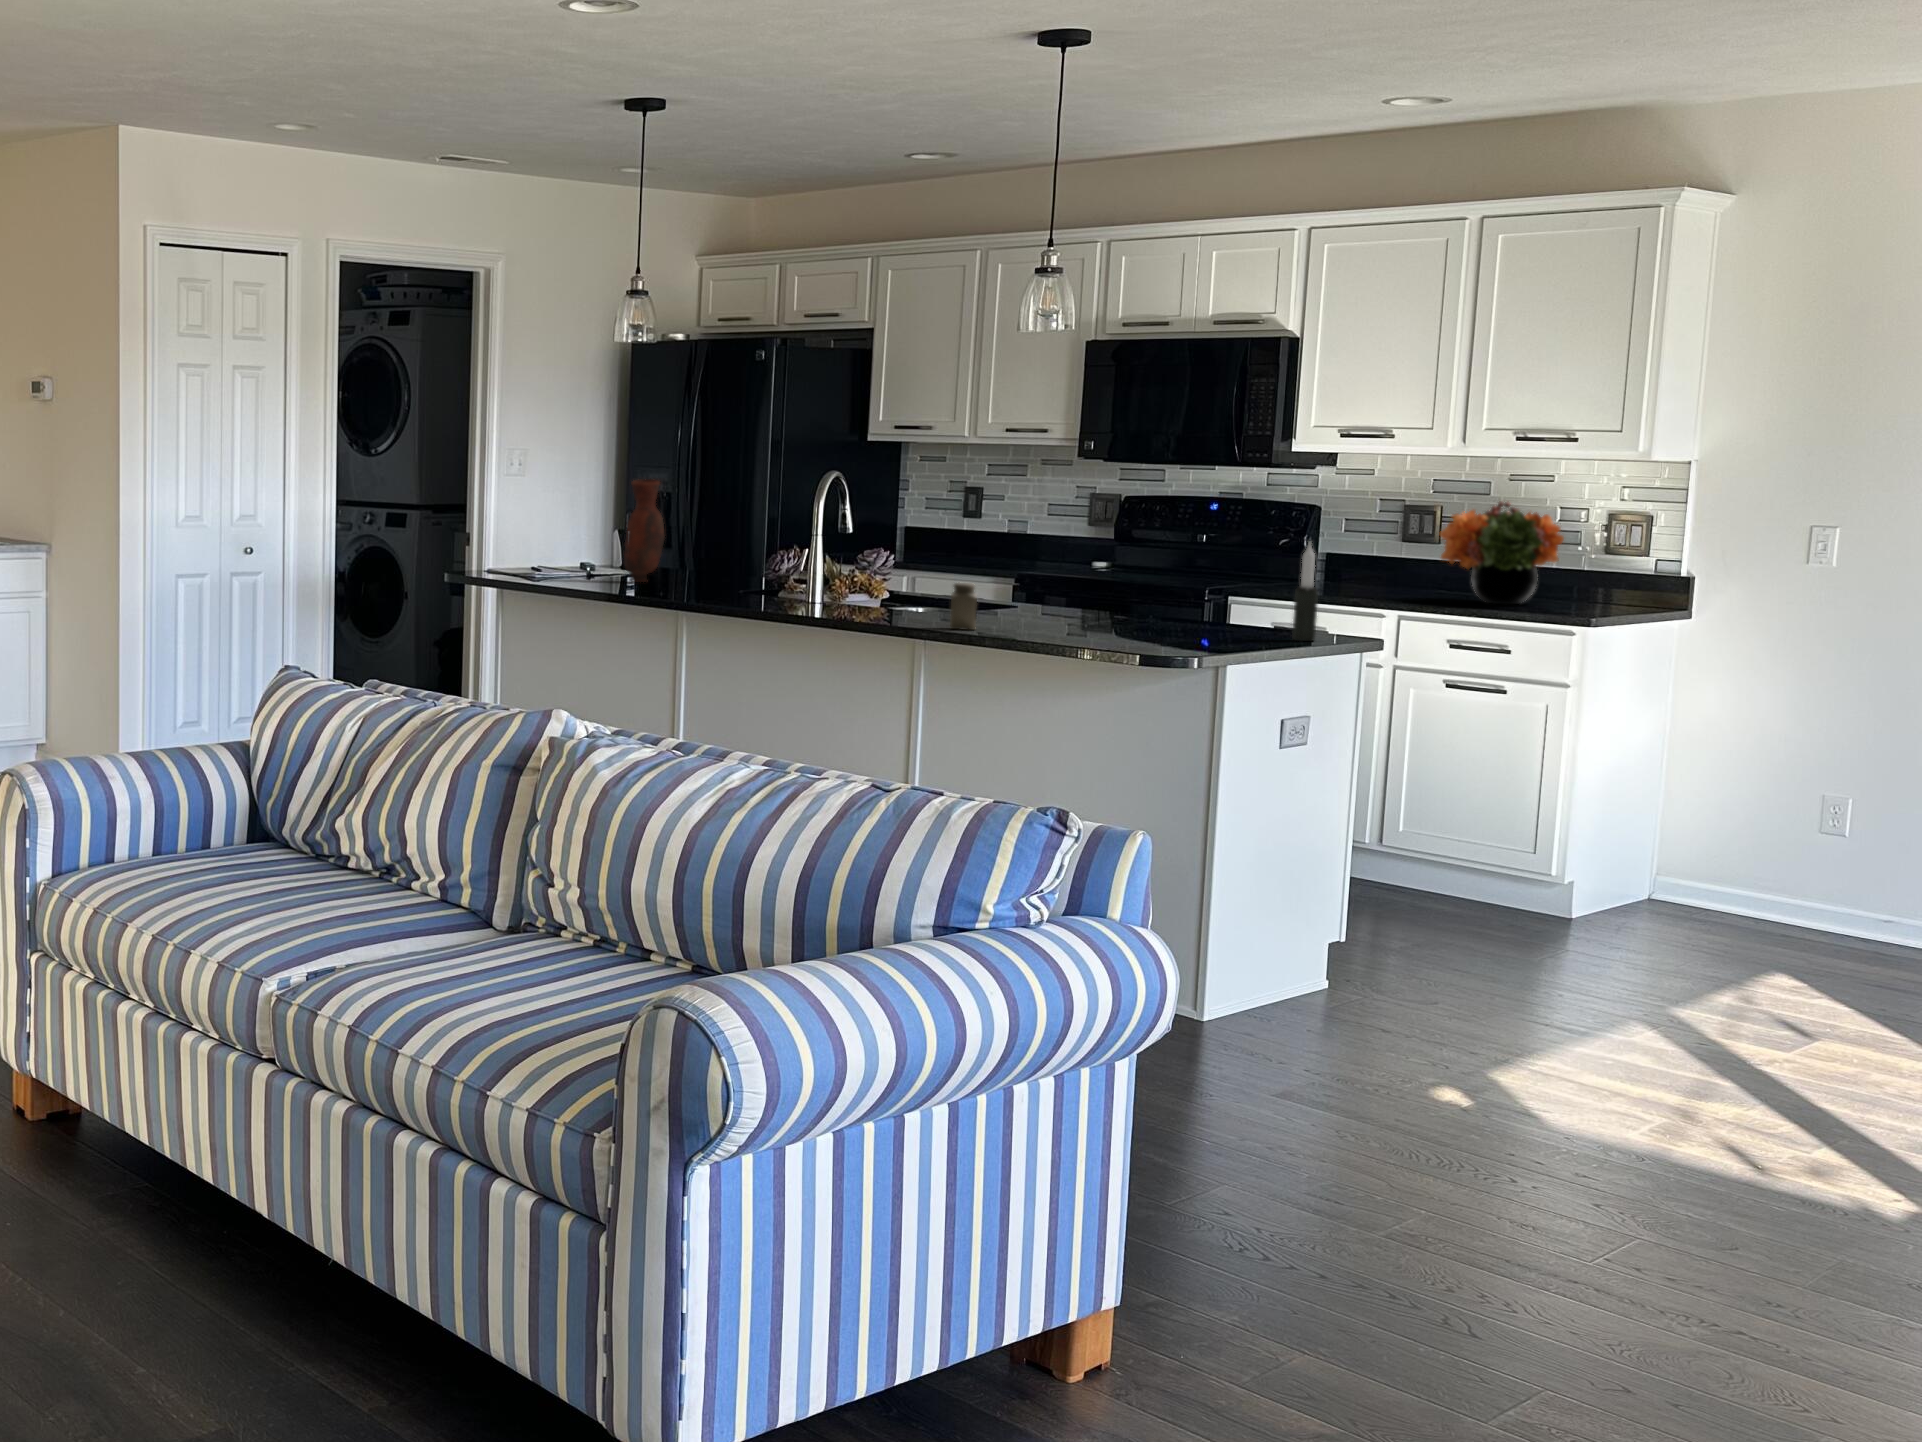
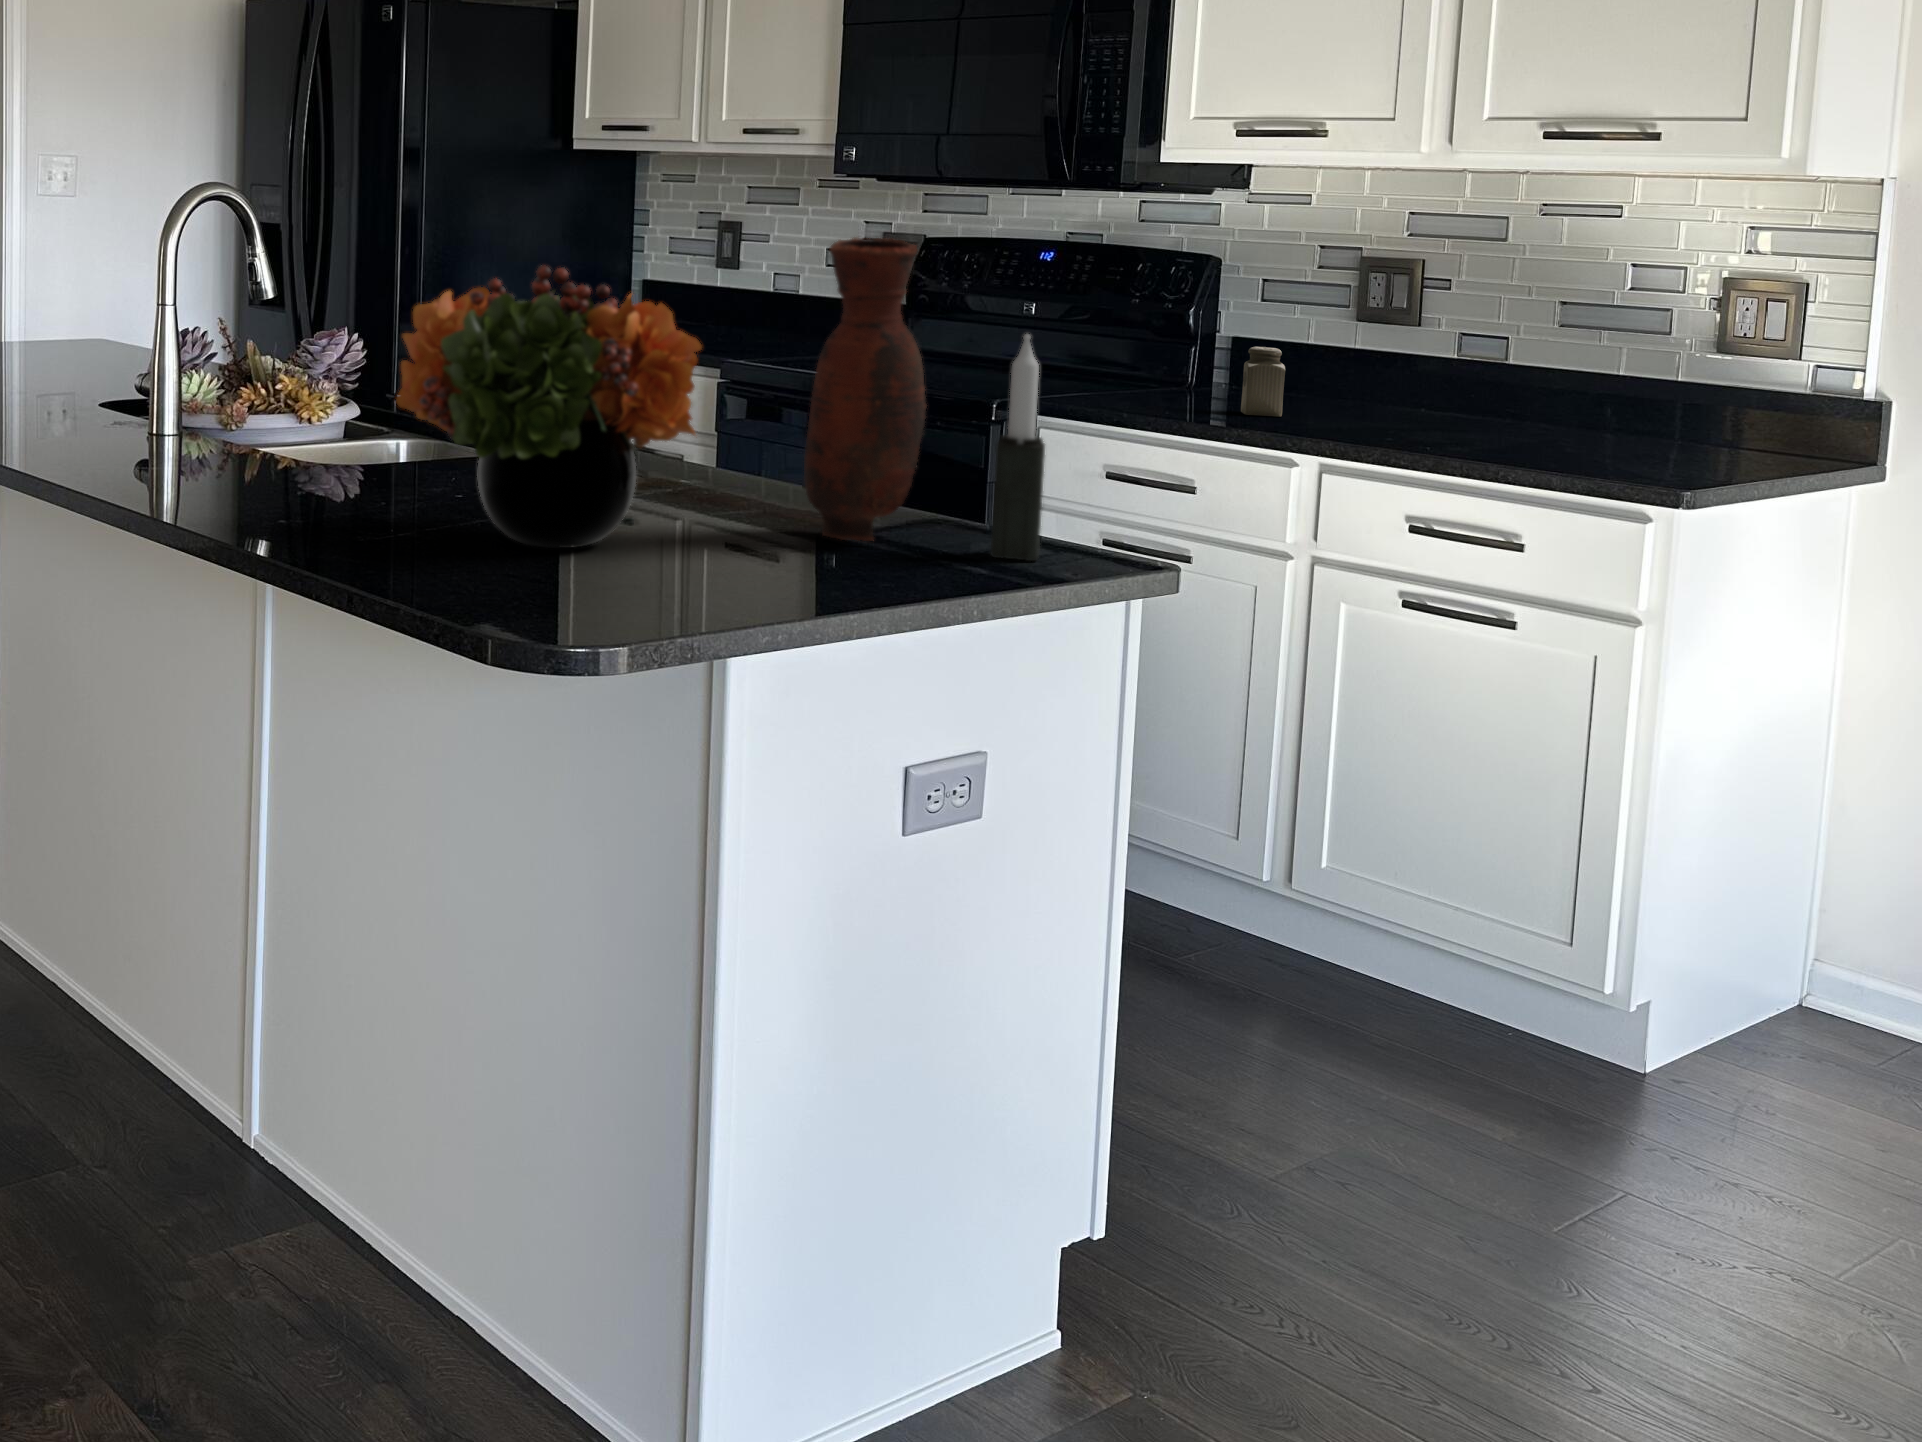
vase: present [624,479,664,582] -> present [804,237,927,541]
flower arrangement: present [1440,501,1564,604] -> present [396,265,702,548]
salt shaker: present [950,583,977,630] -> present [1241,347,1285,416]

